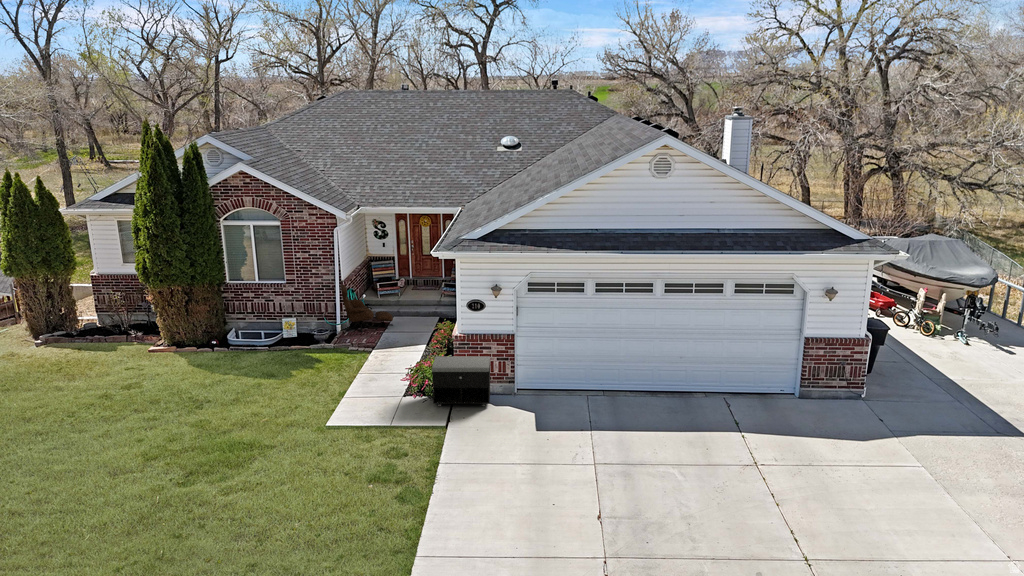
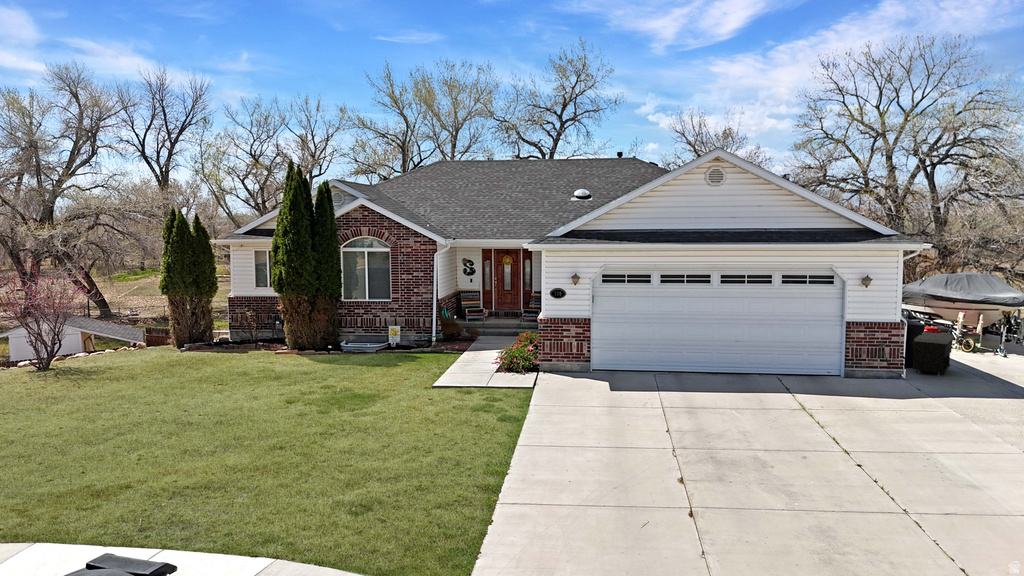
storage bench: present [432,356,490,406] -> present [913,332,954,376]

